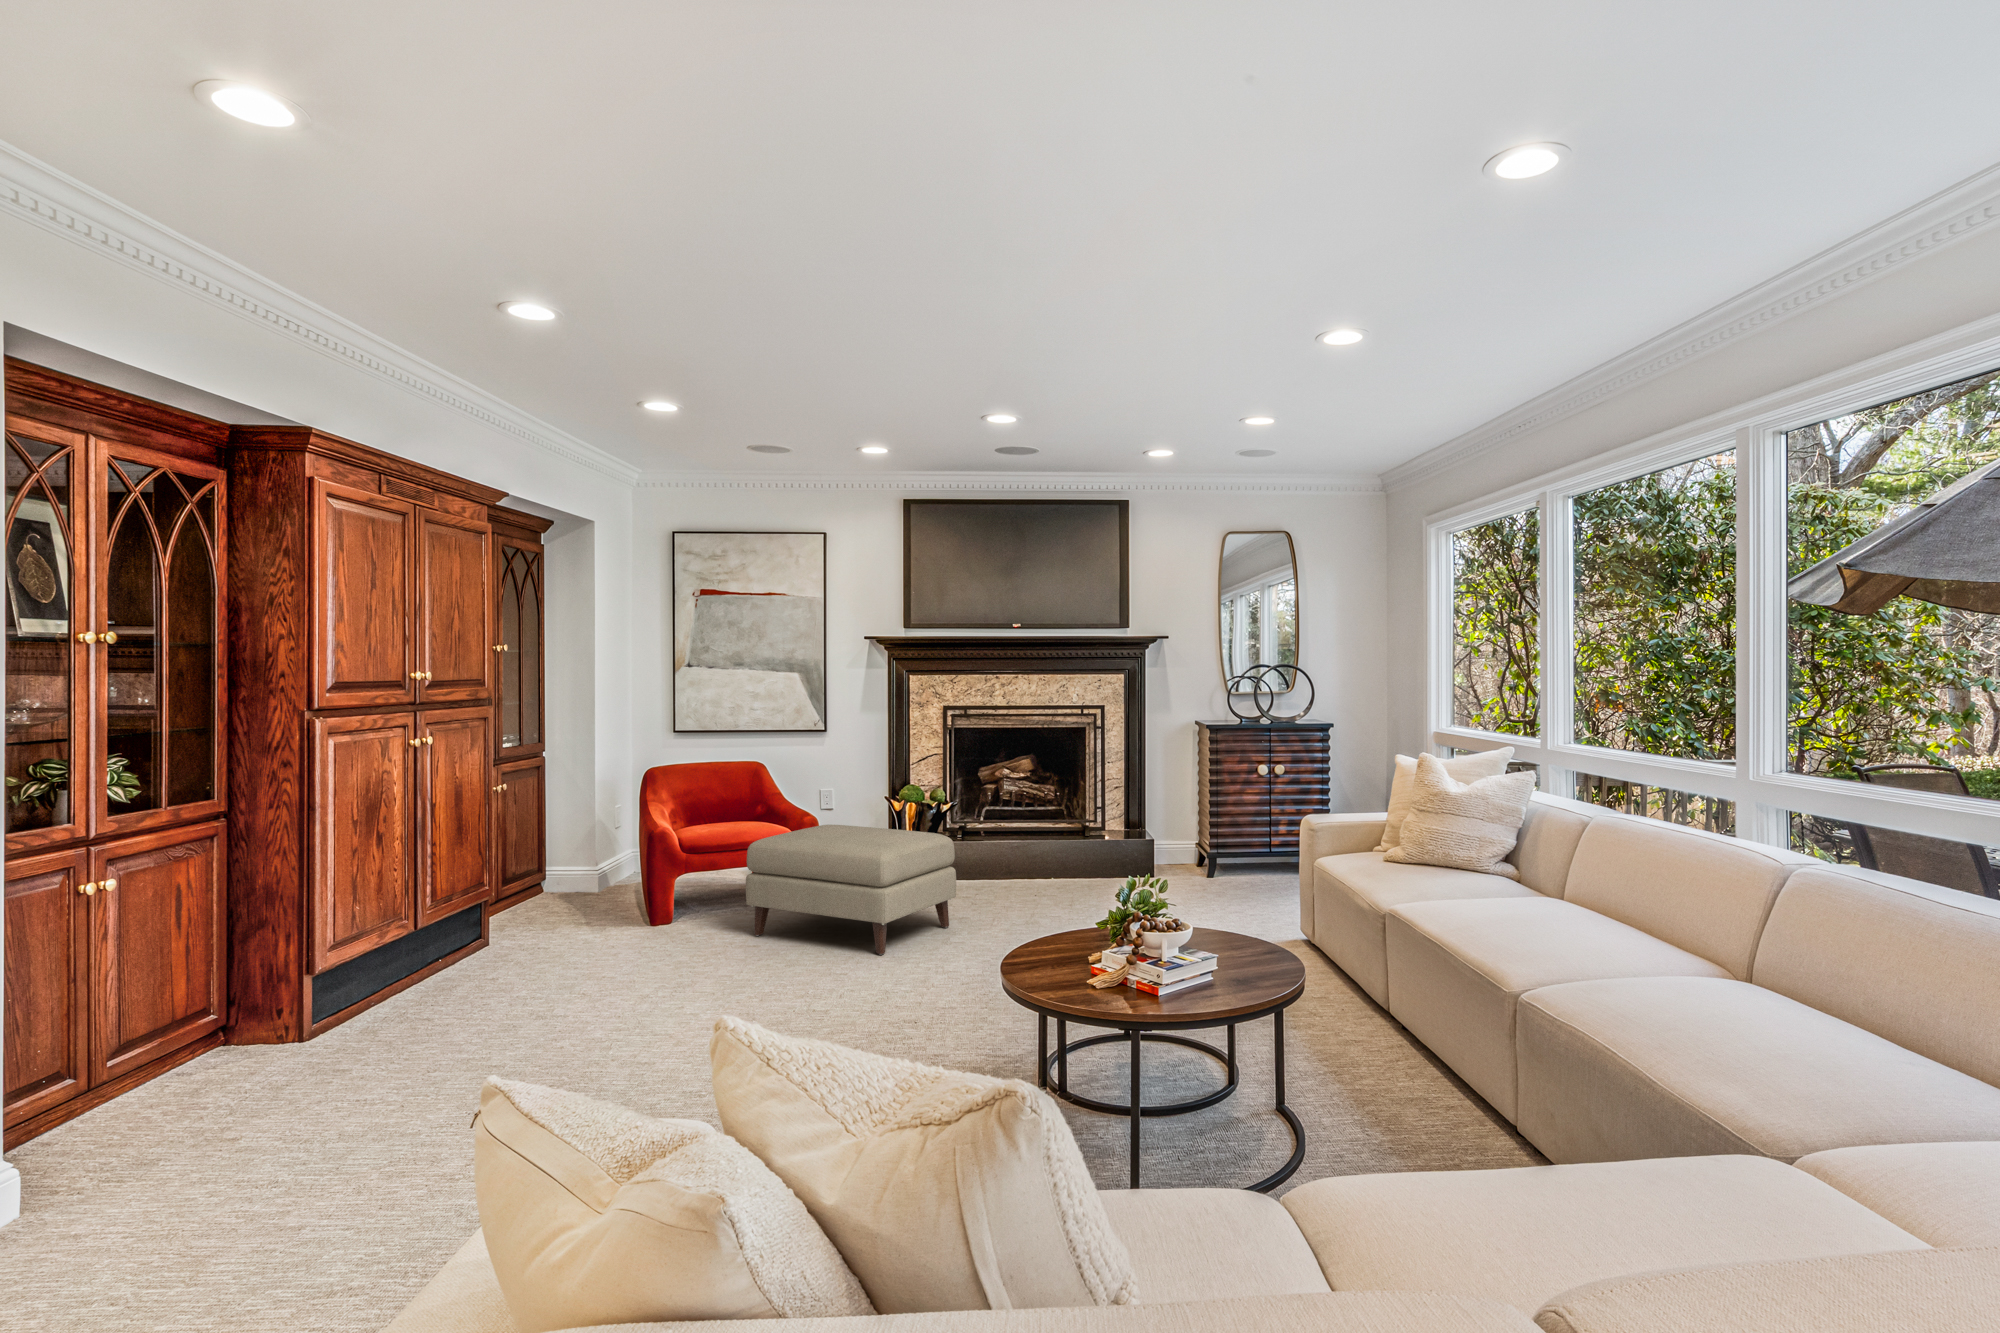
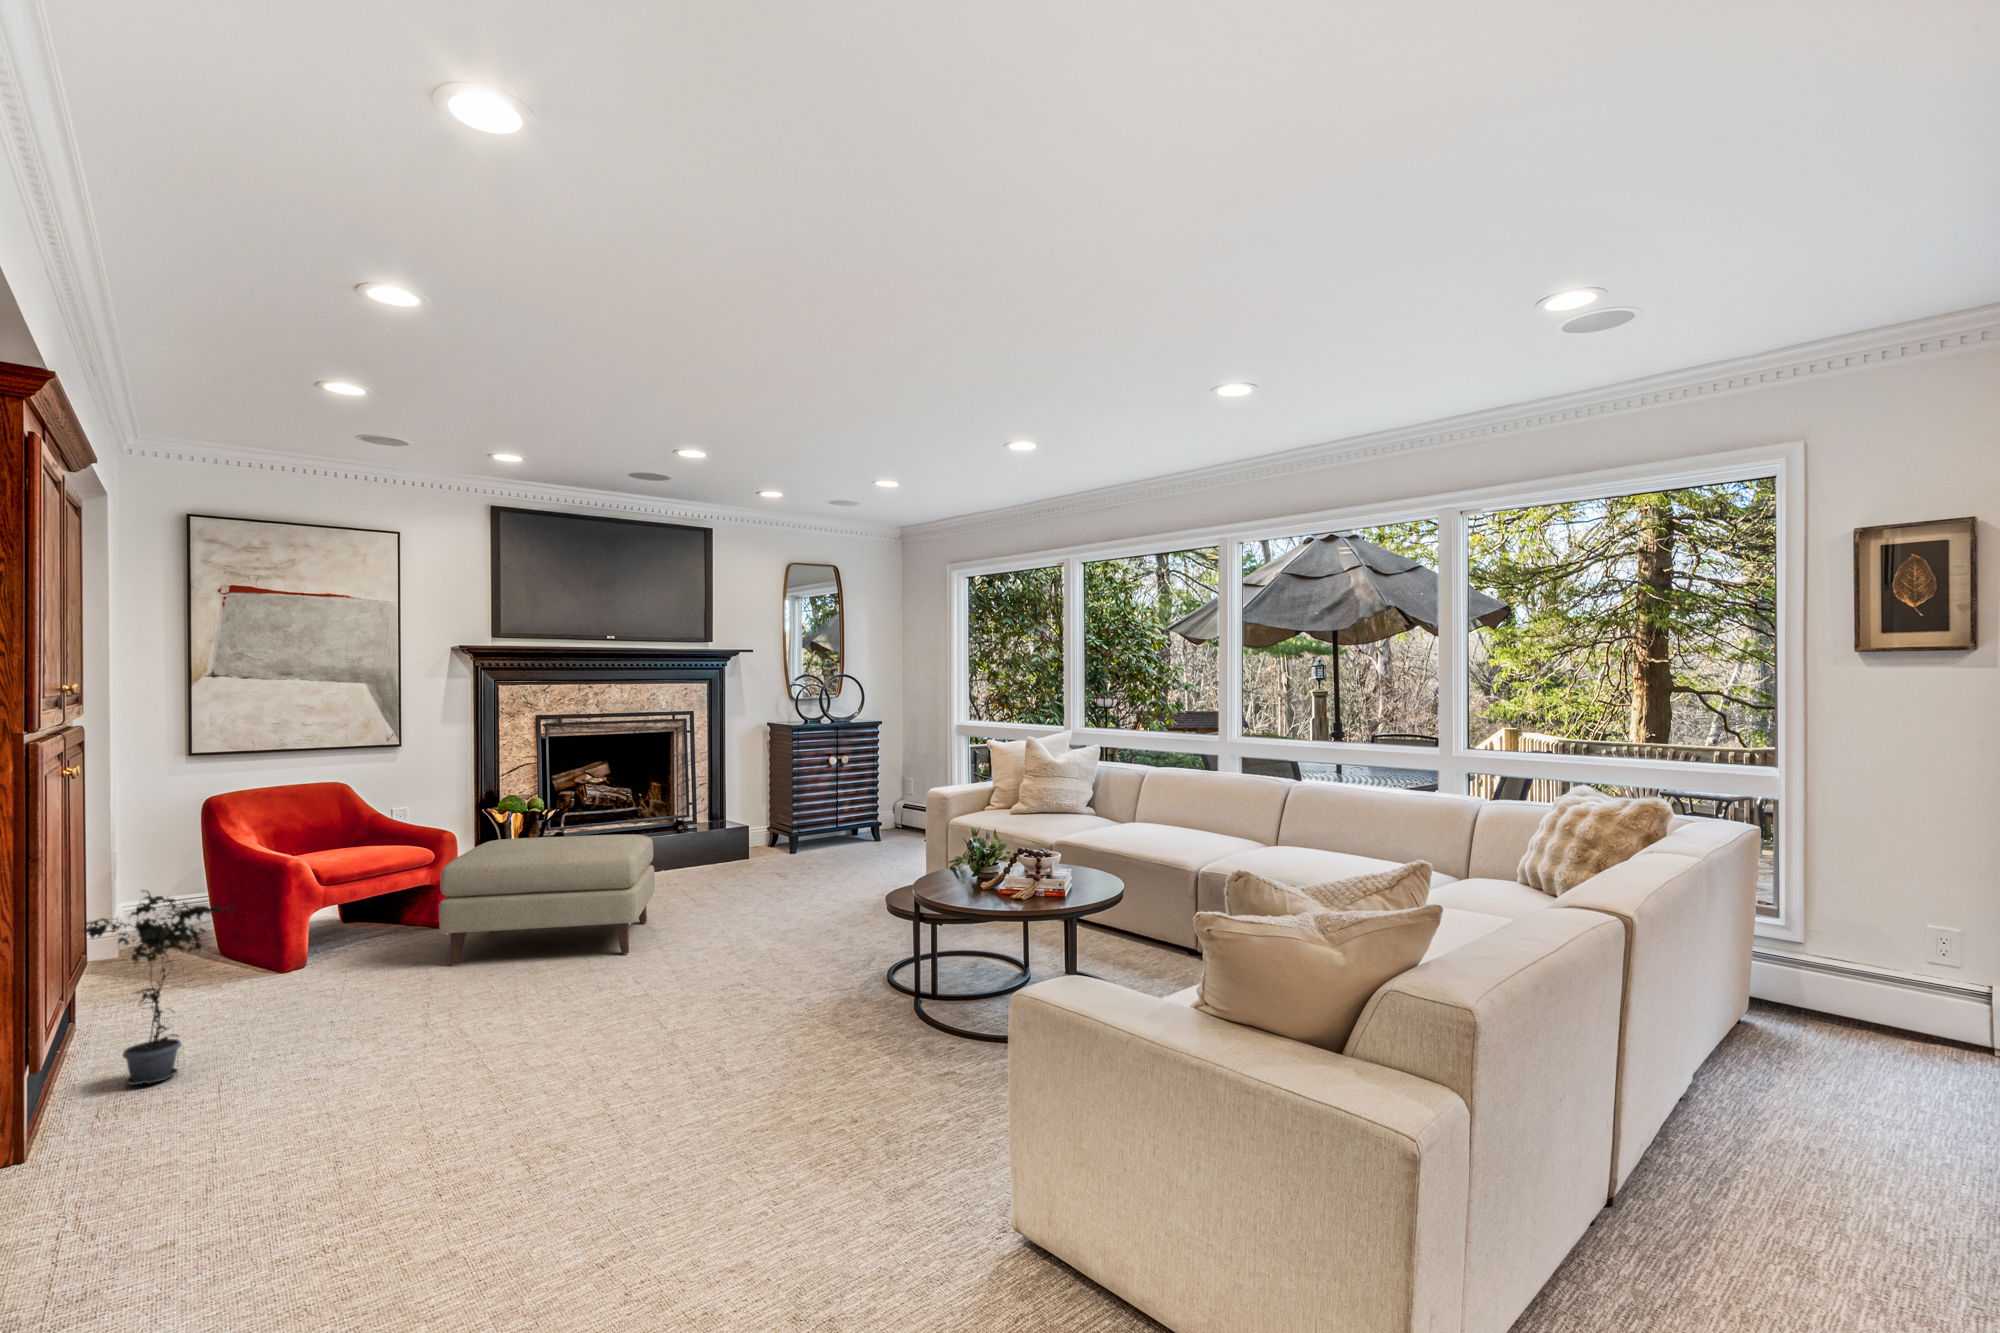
potted plant: none [433,834,535,983] -> present [83,892,235,1085]

